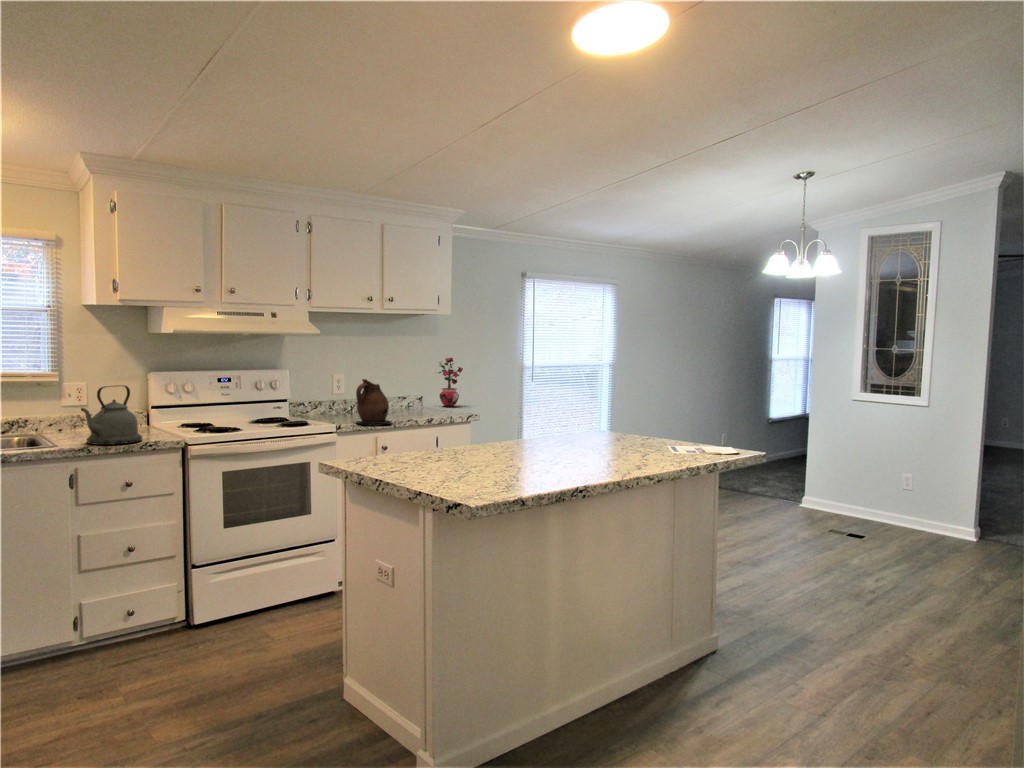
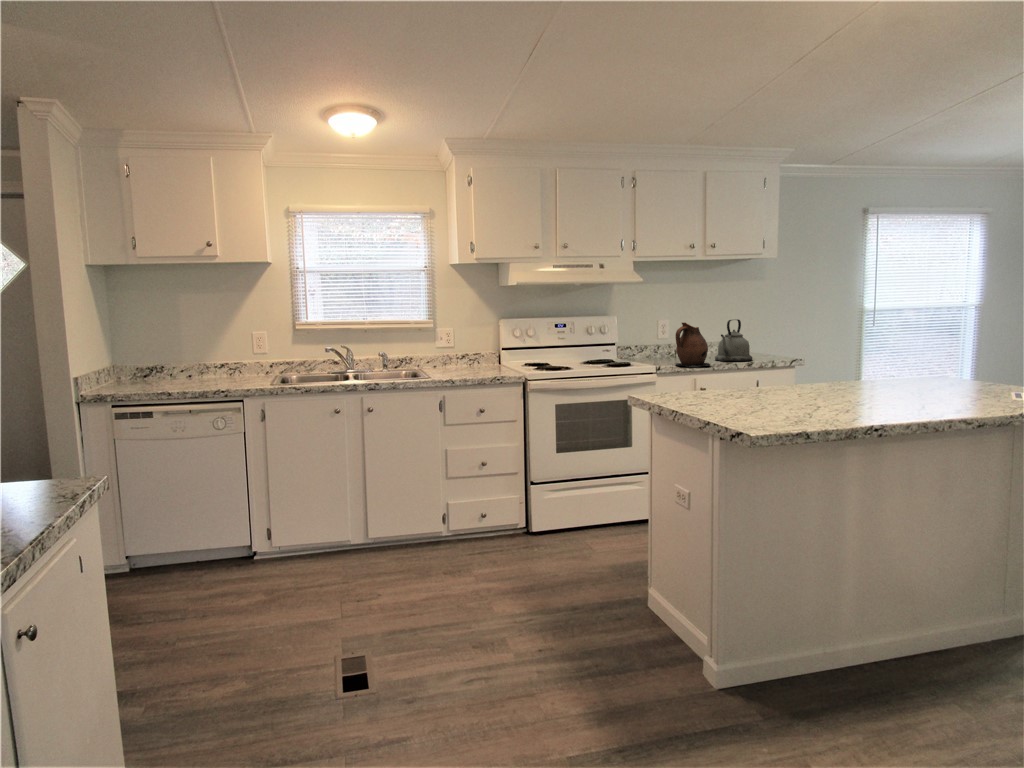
potted plant: present [438,358,463,407] -> none [759,301,791,352]
kettle: present [81,385,142,445] -> present [715,319,752,361]

